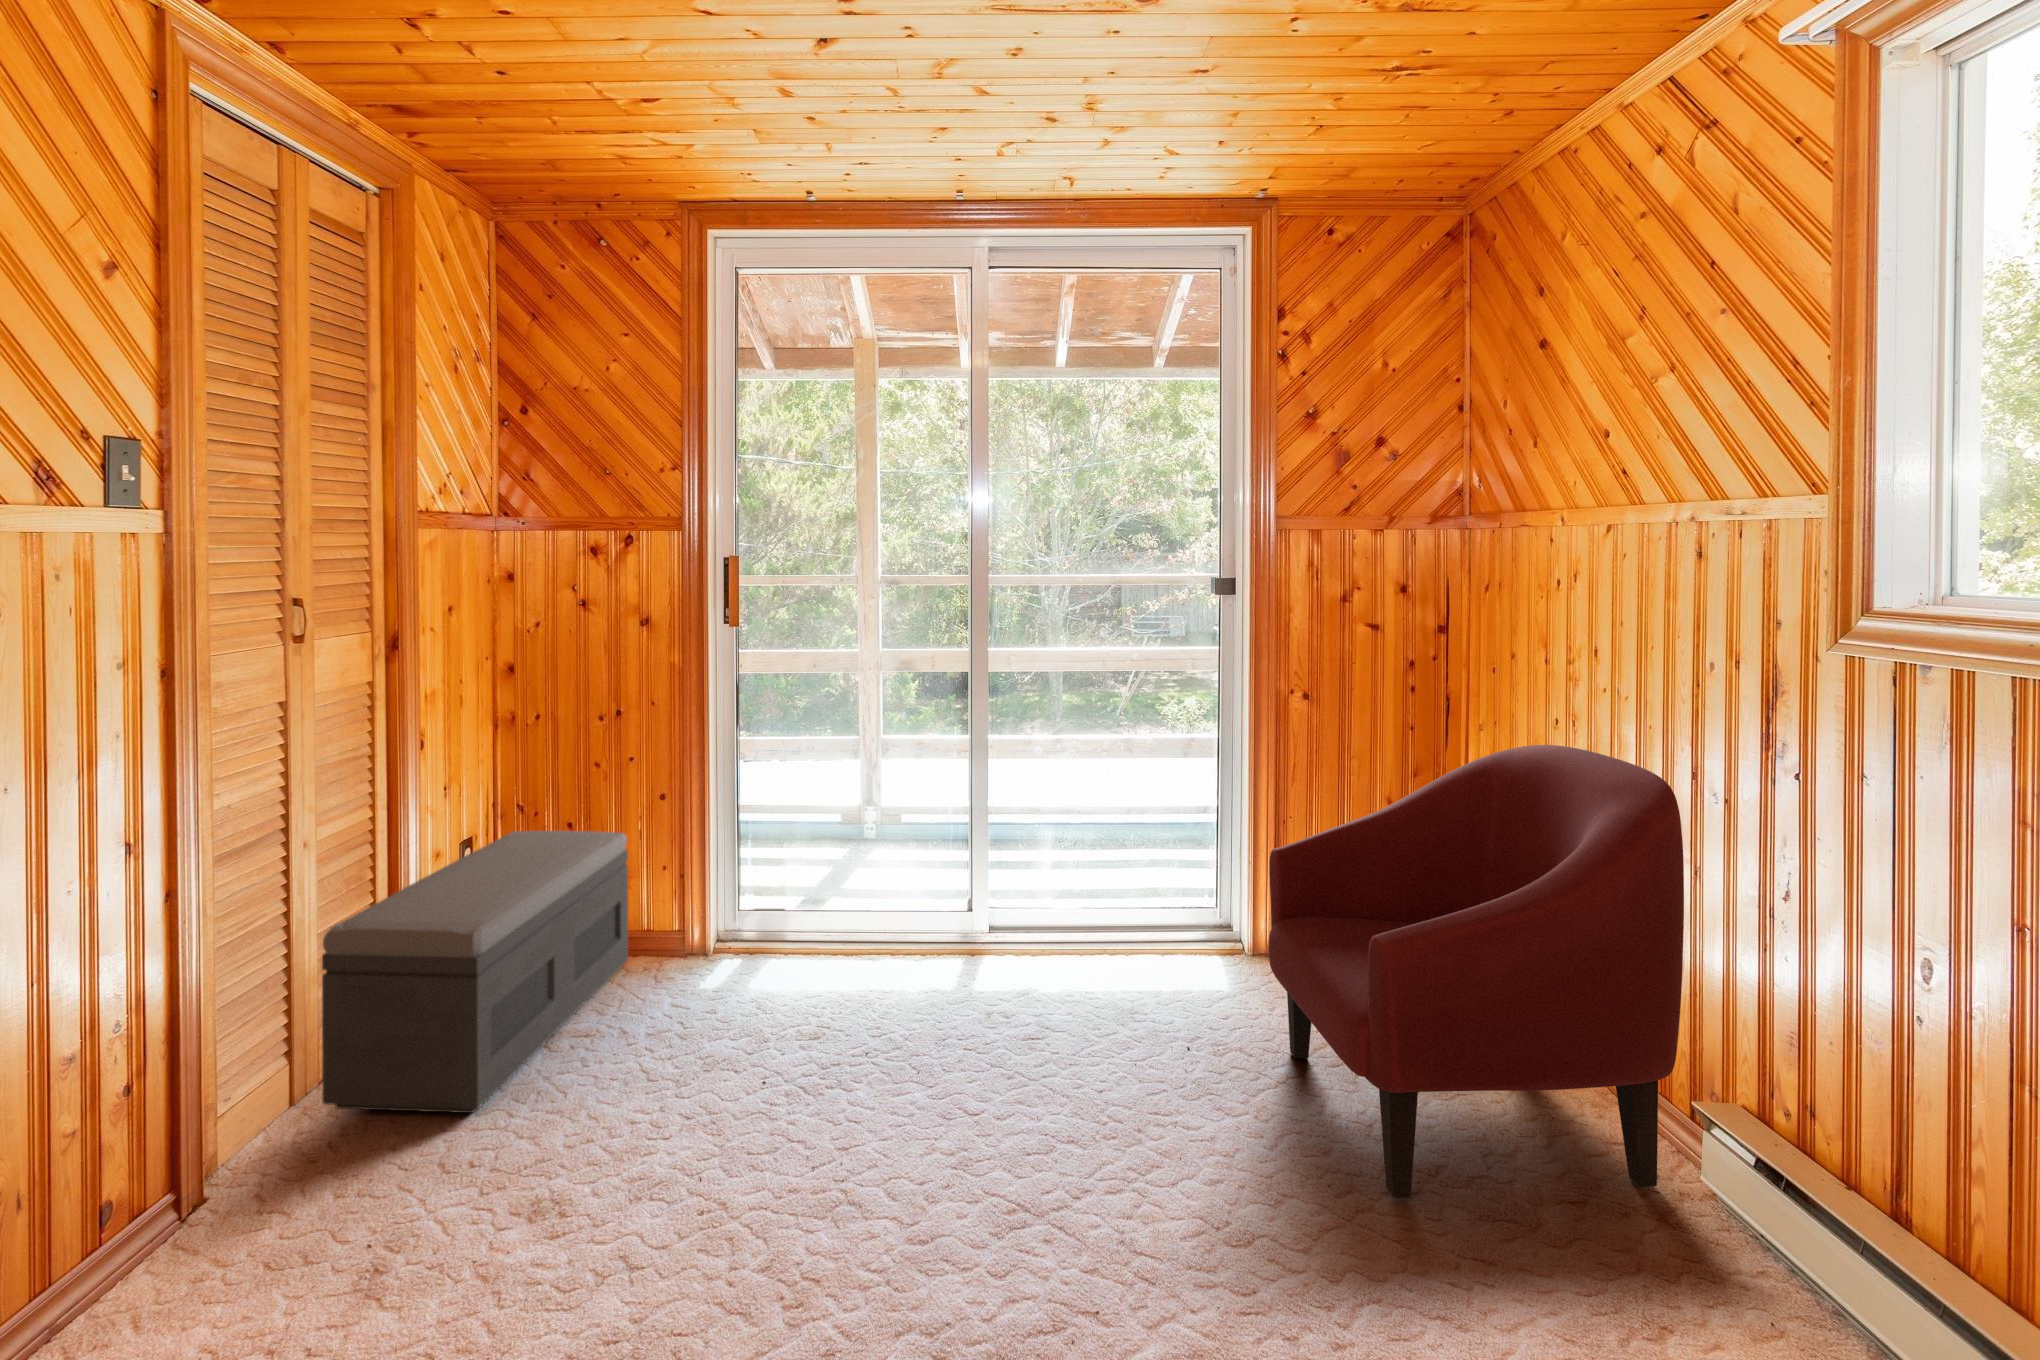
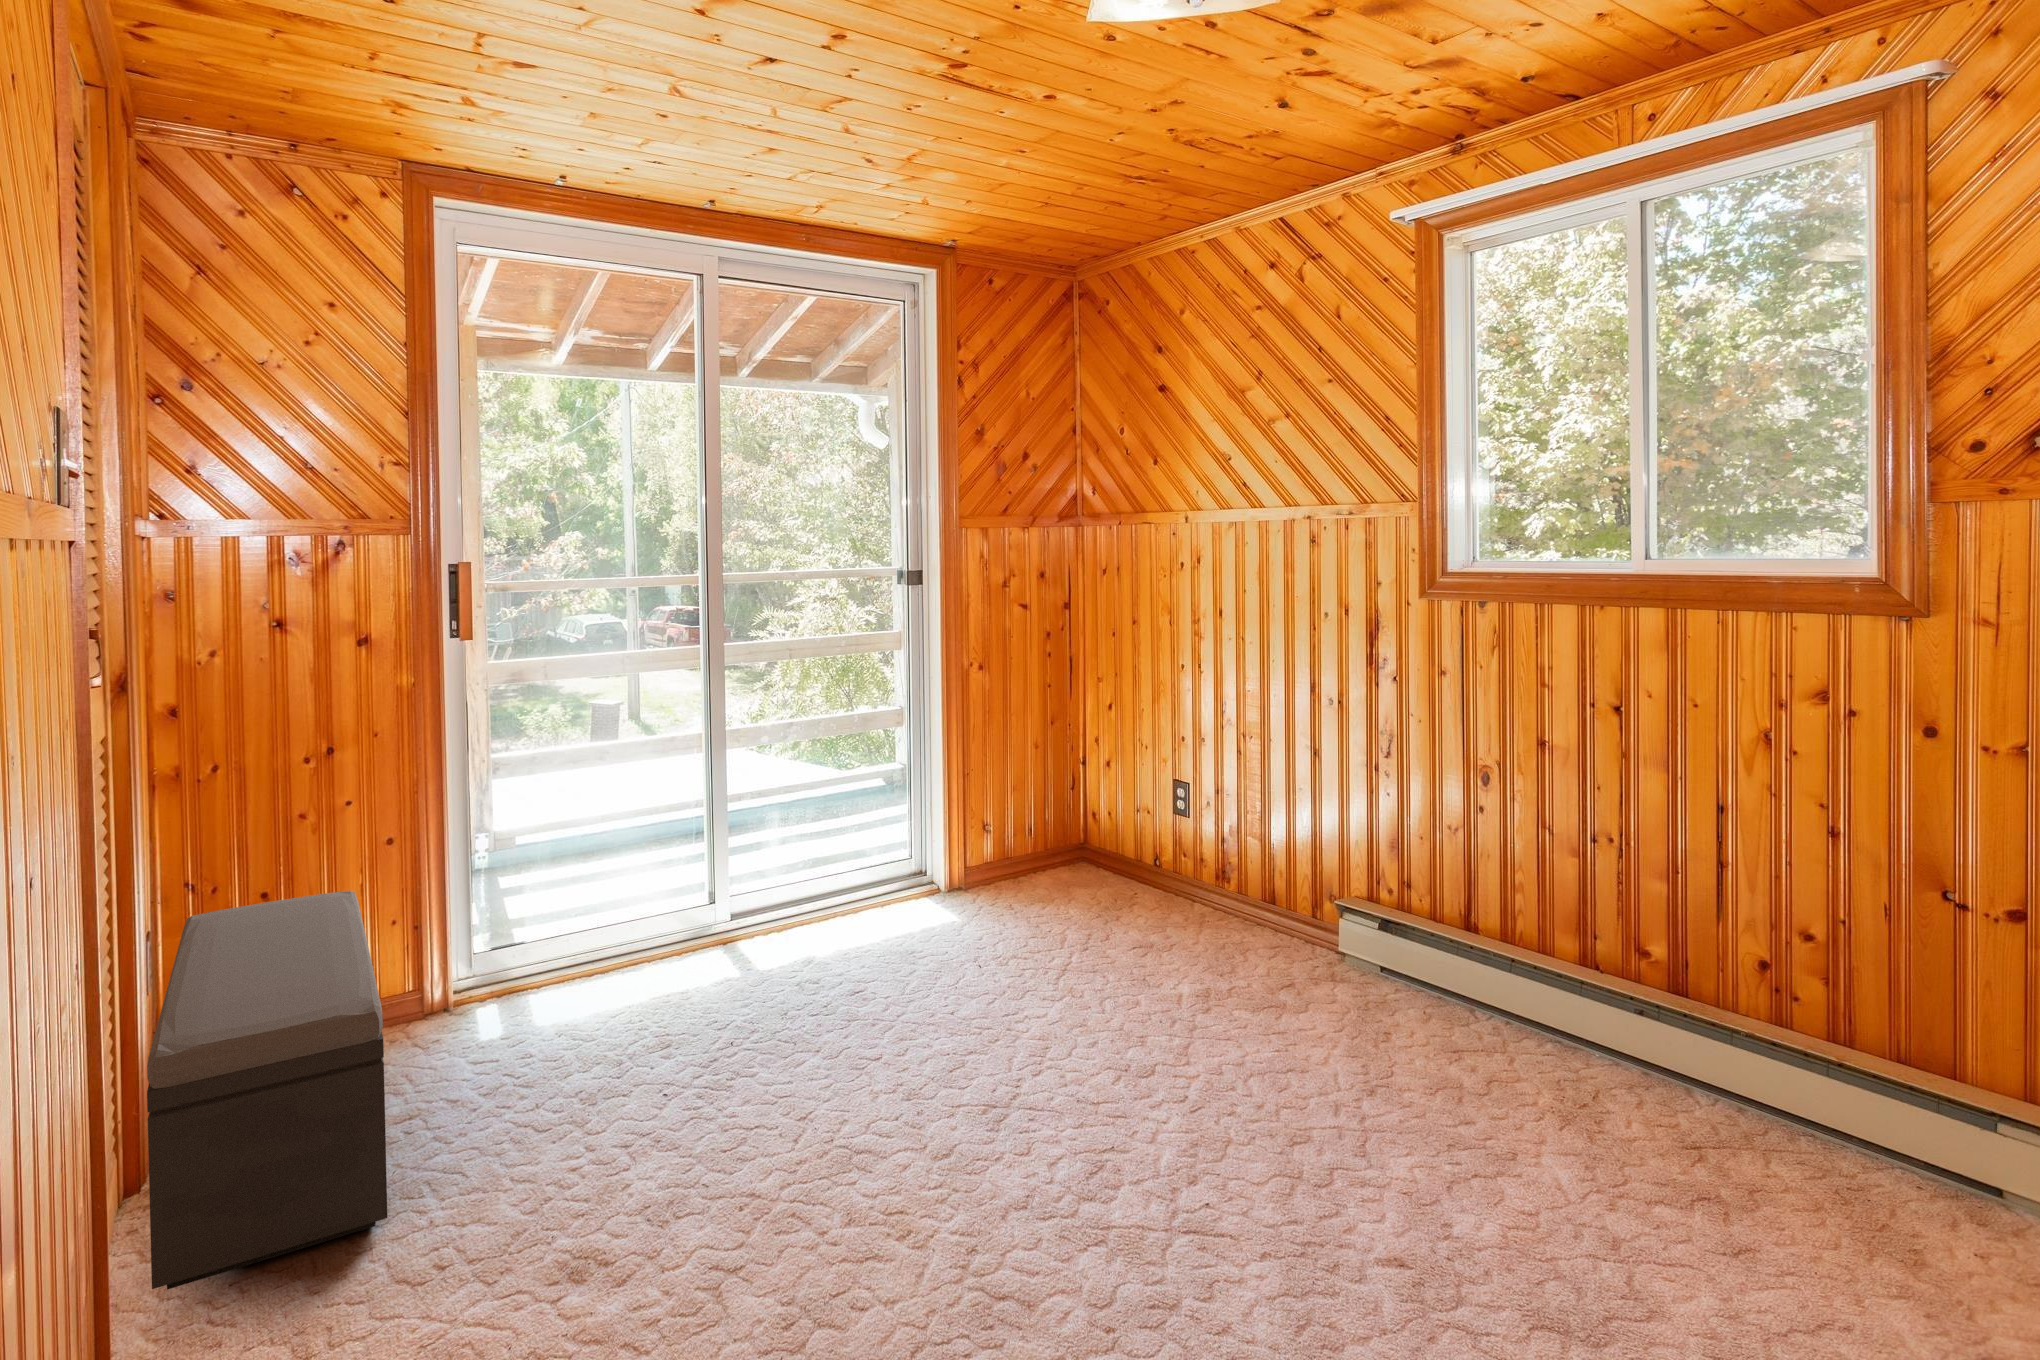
armchair: present [1268,745,1684,1198] -> none [1033,681,1336,1013]

